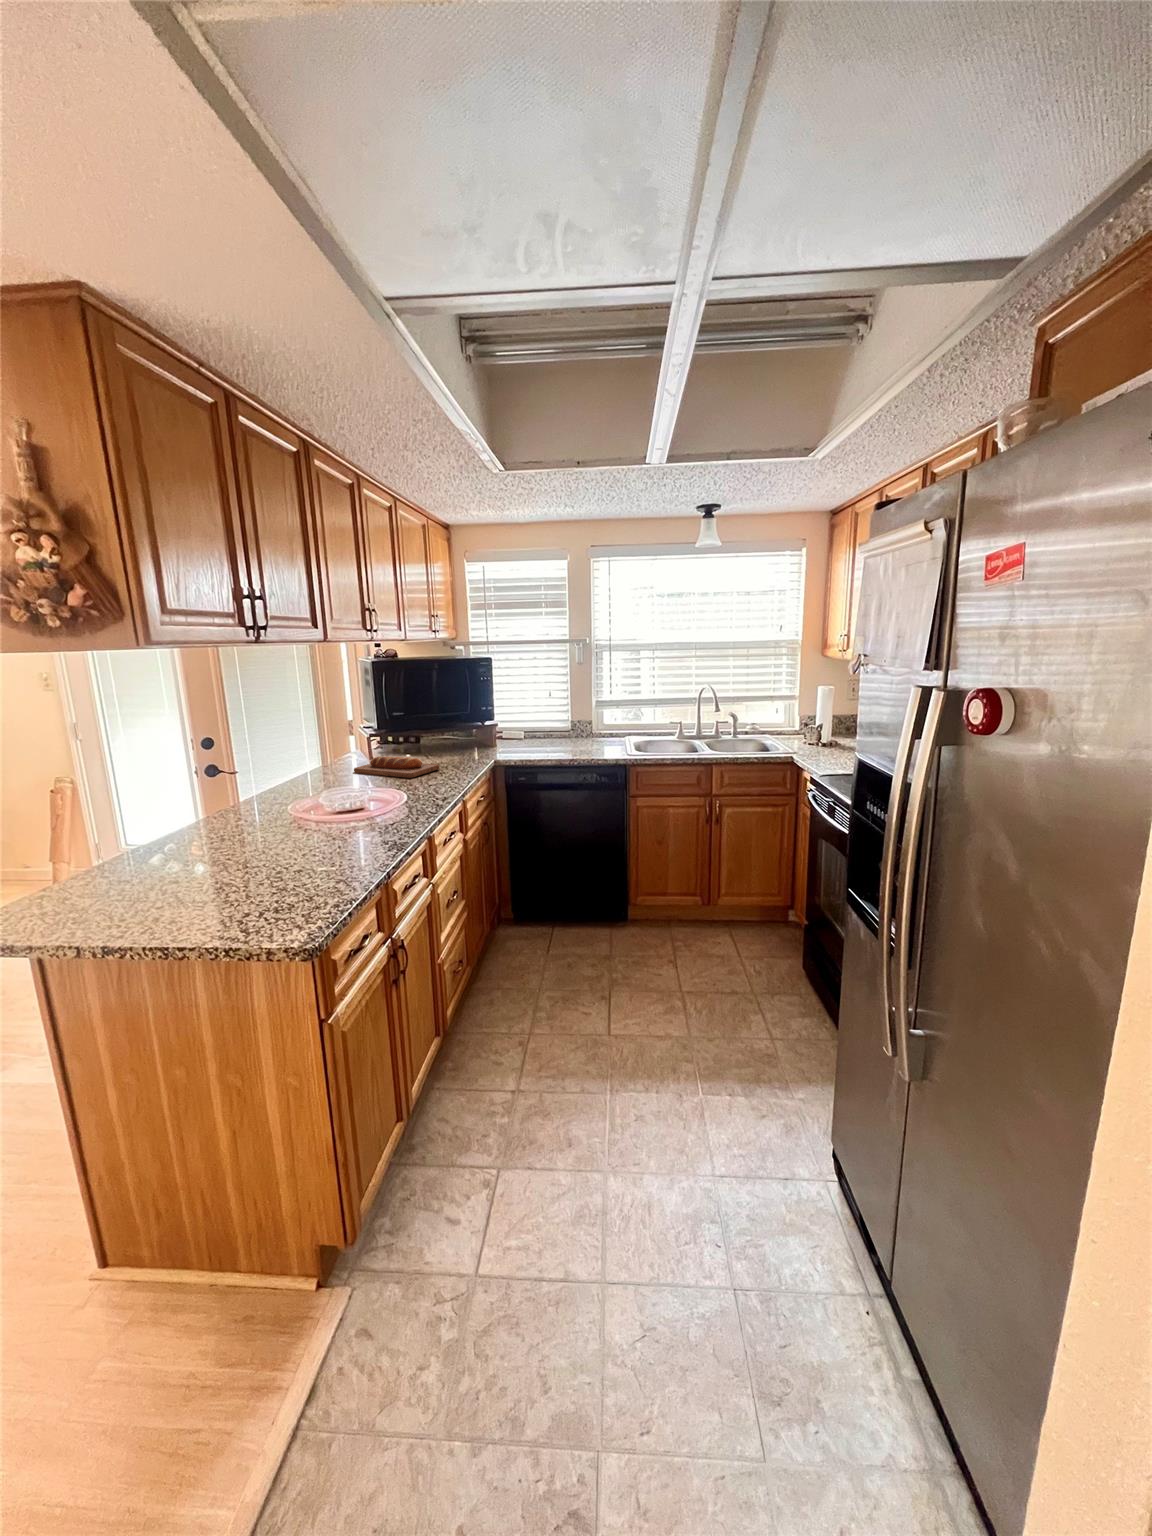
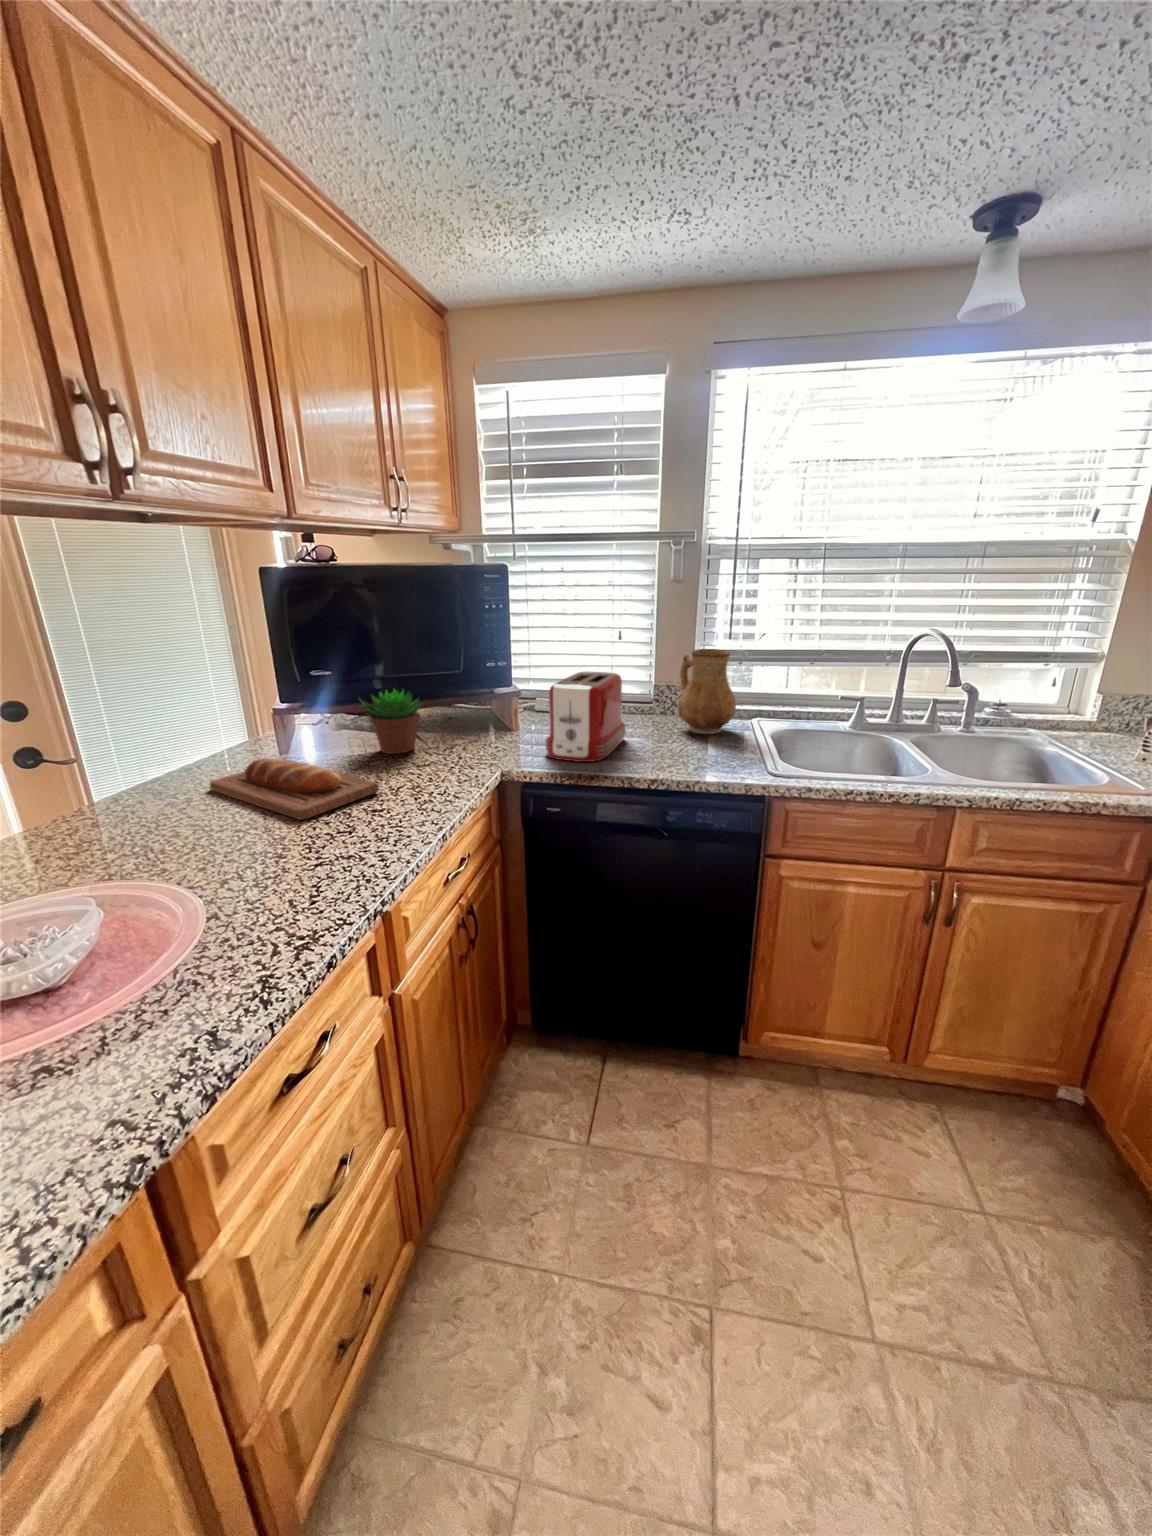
ceramic pitcher: none [584,700,615,745] -> present [678,649,736,734]
toaster: none [515,713,557,757] -> present [545,672,626,762]
succulent plant: none [415,723,450,758] -> present [360,689,422,754]

